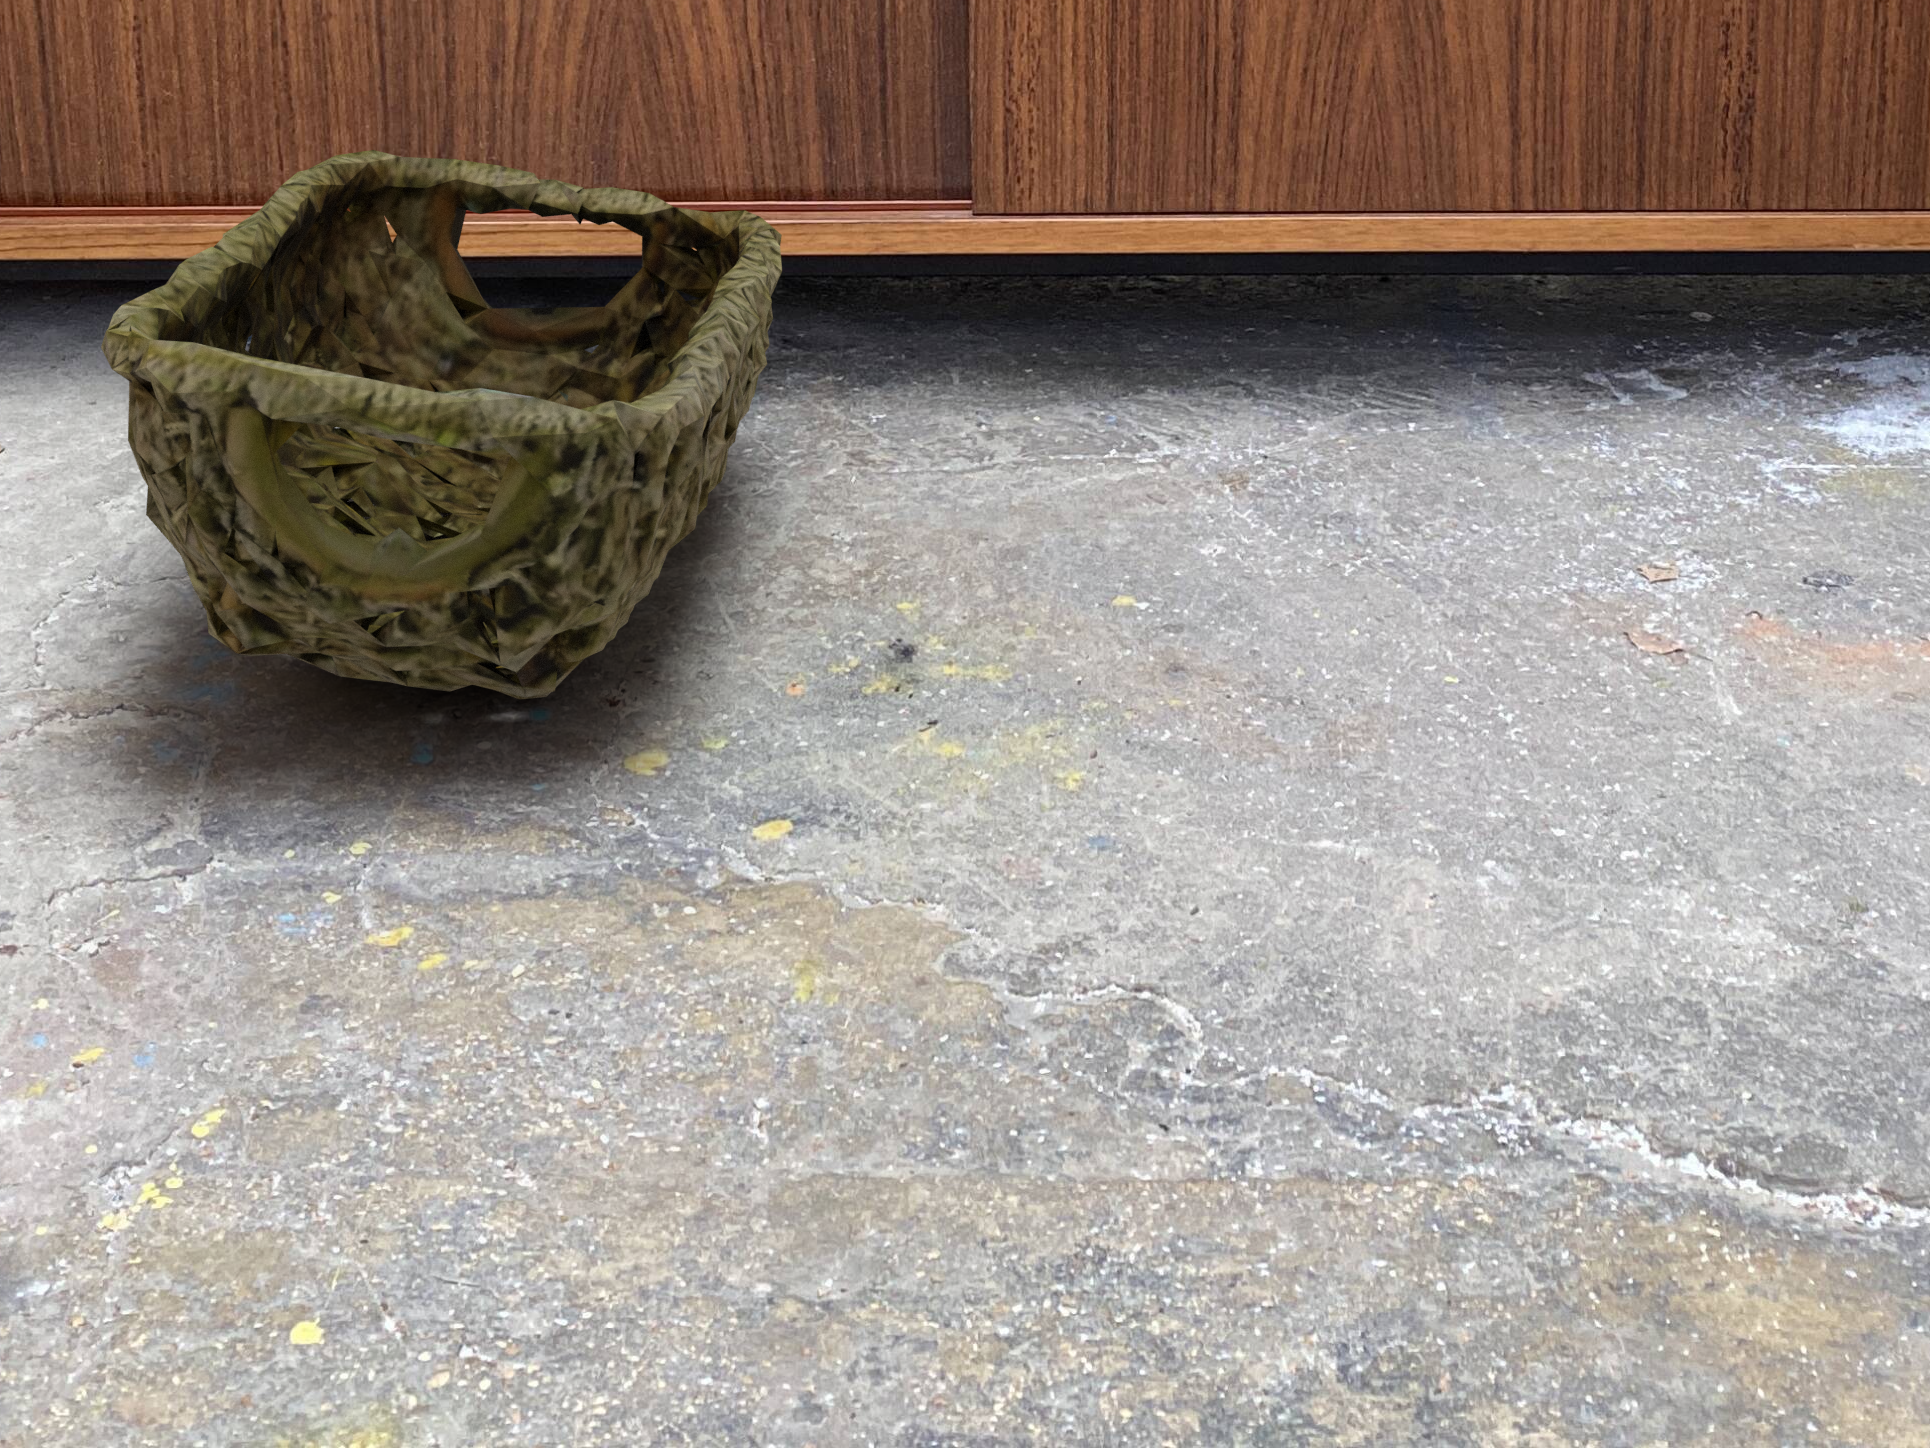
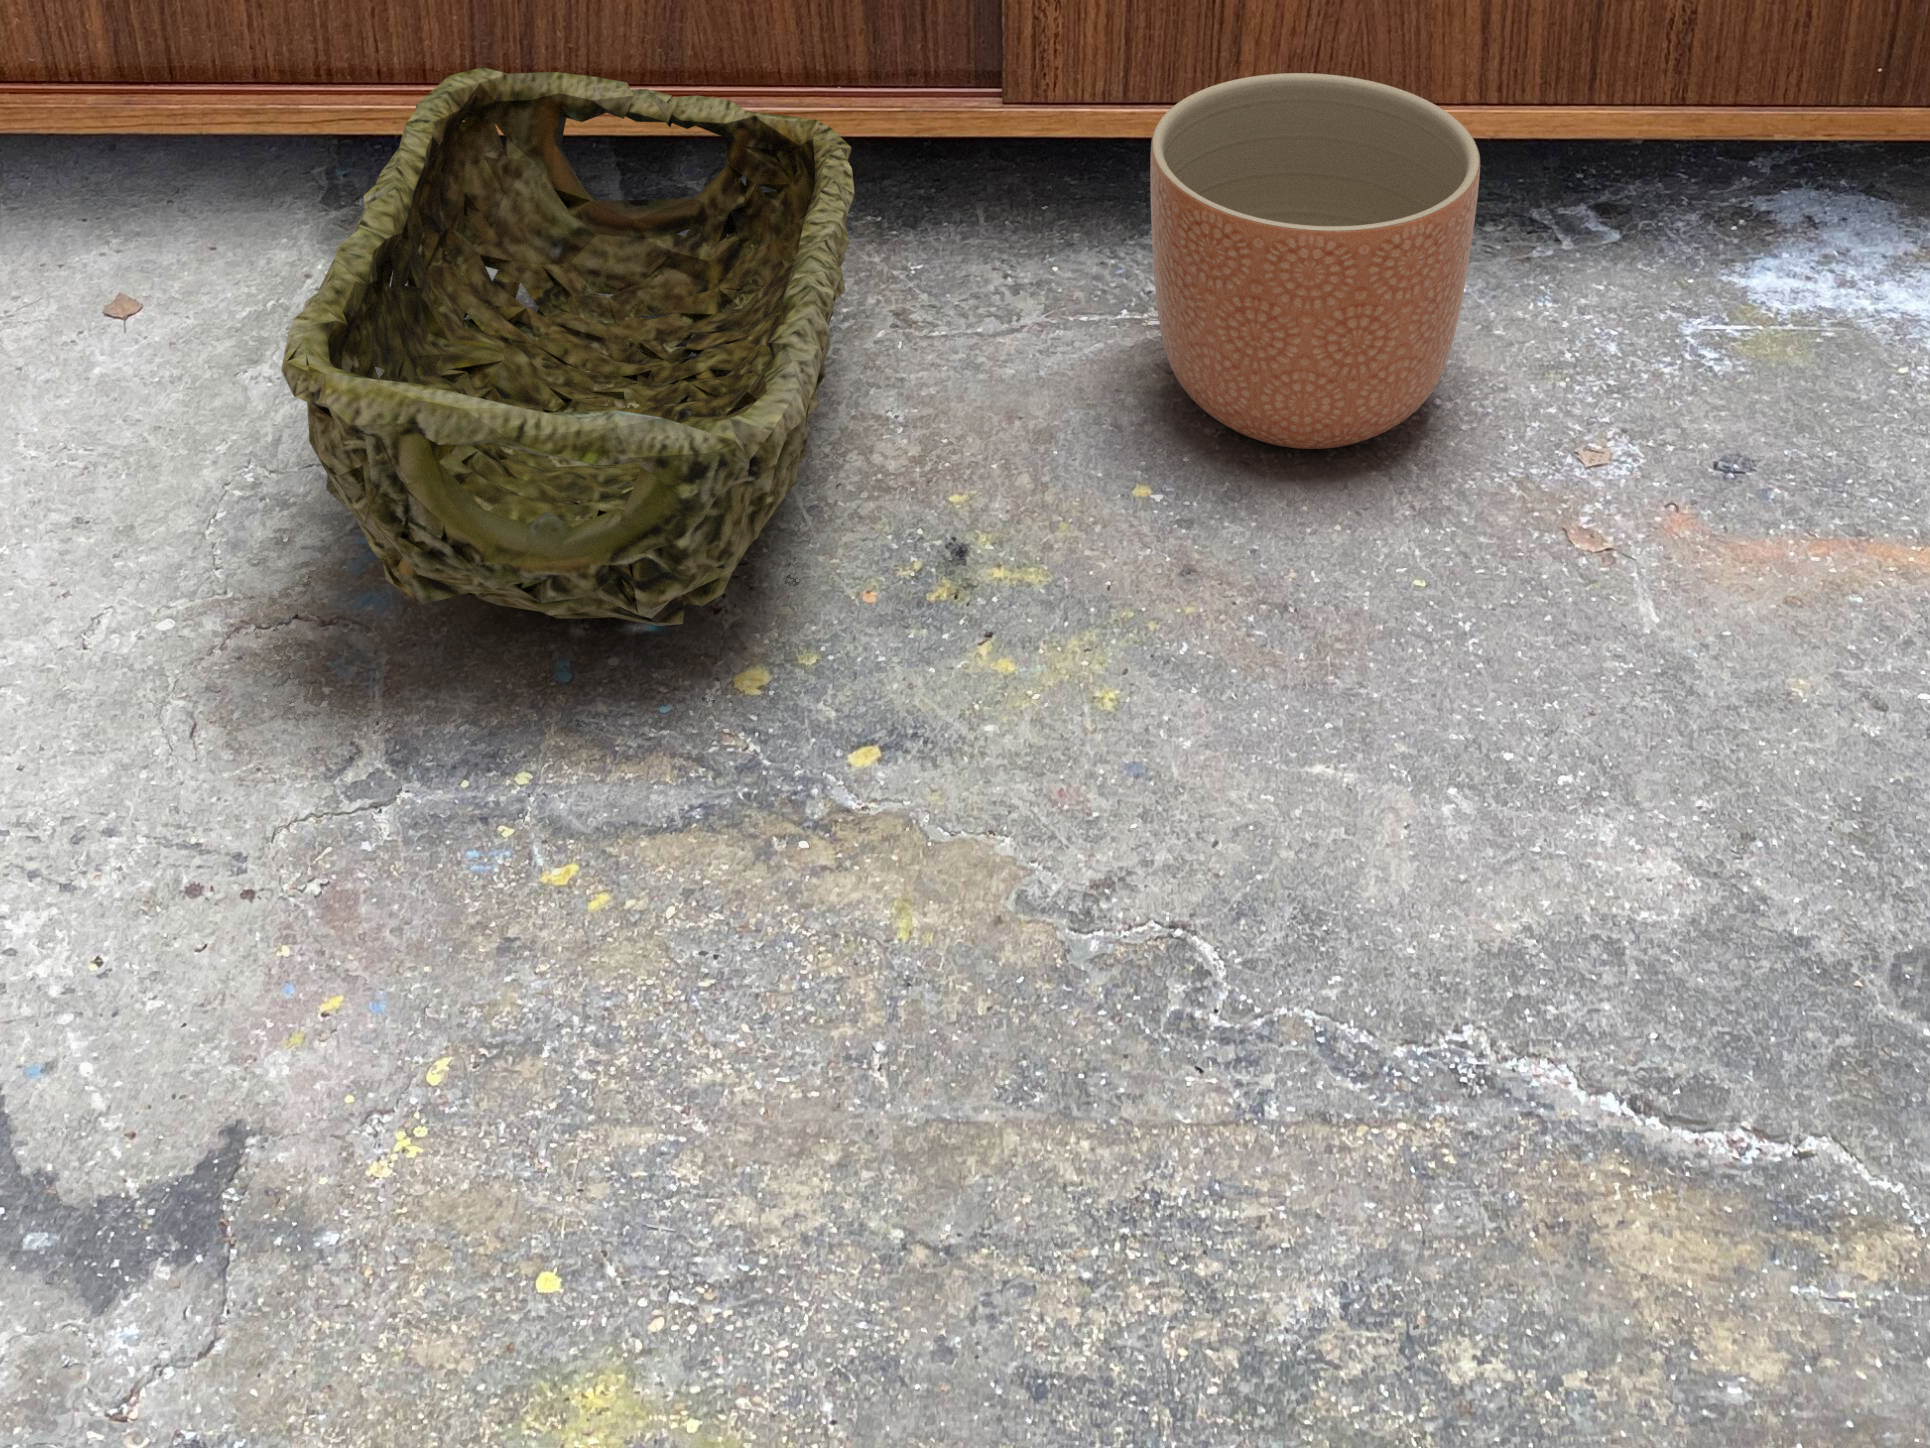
planter: none [1118,148,1495,558] -> present [1150,73,1480,449]

